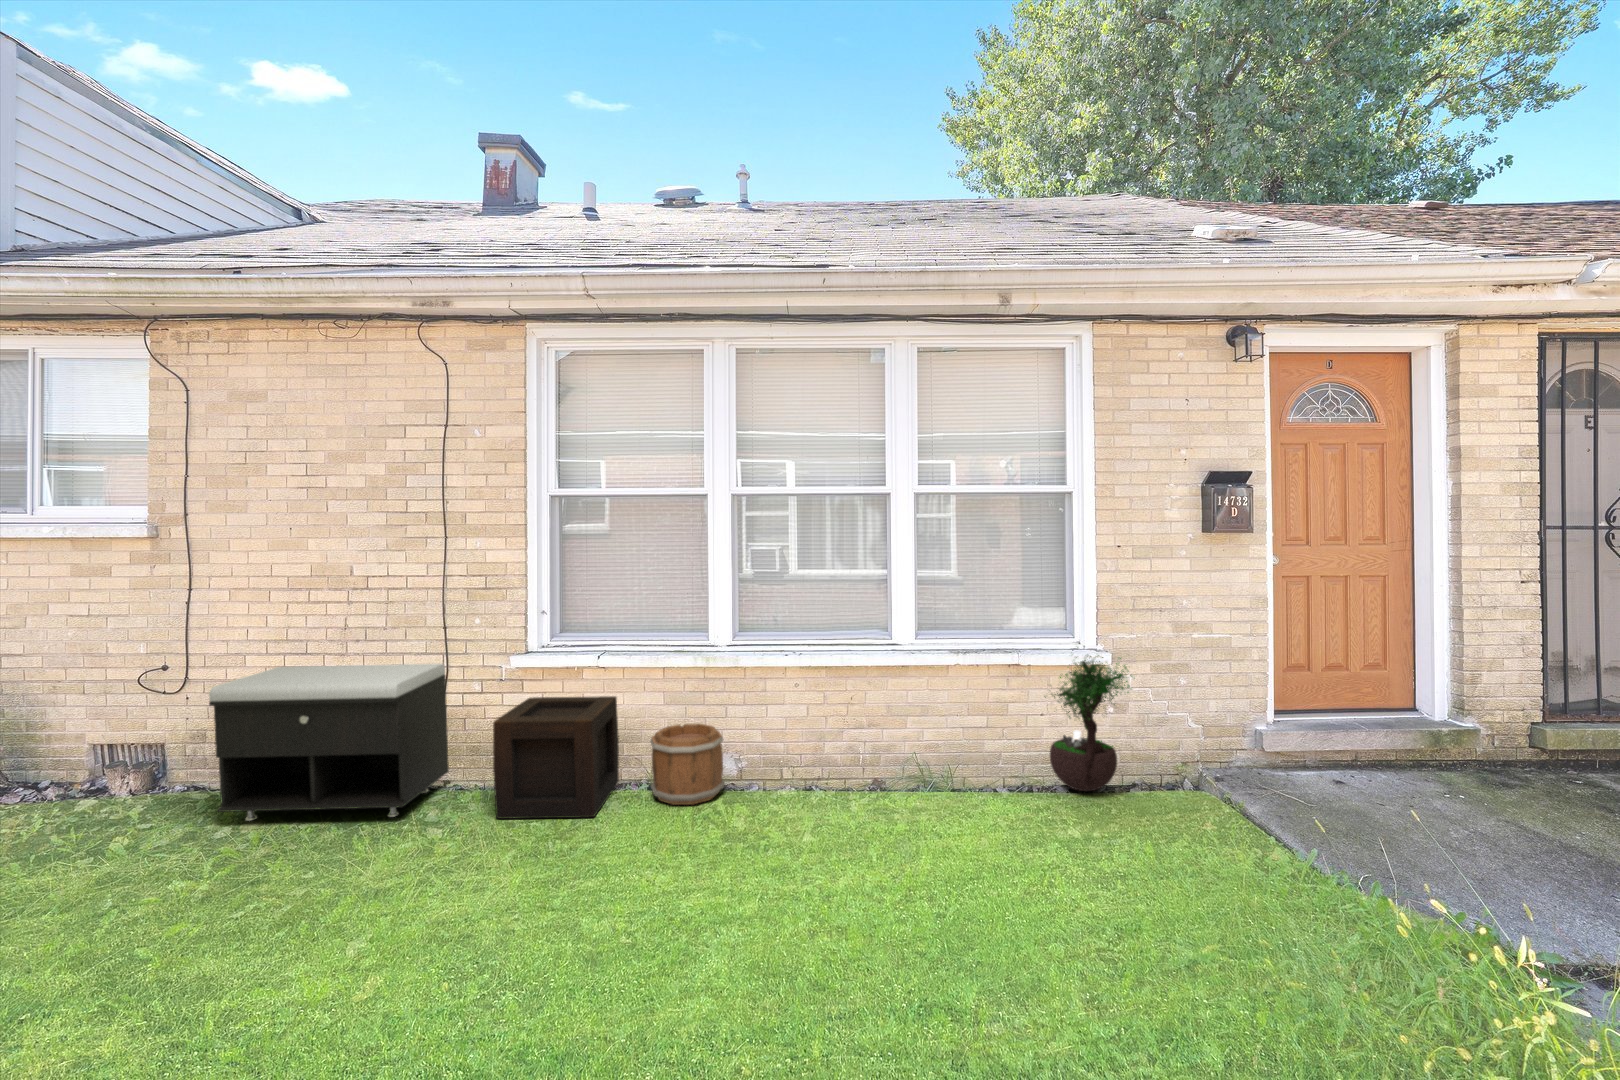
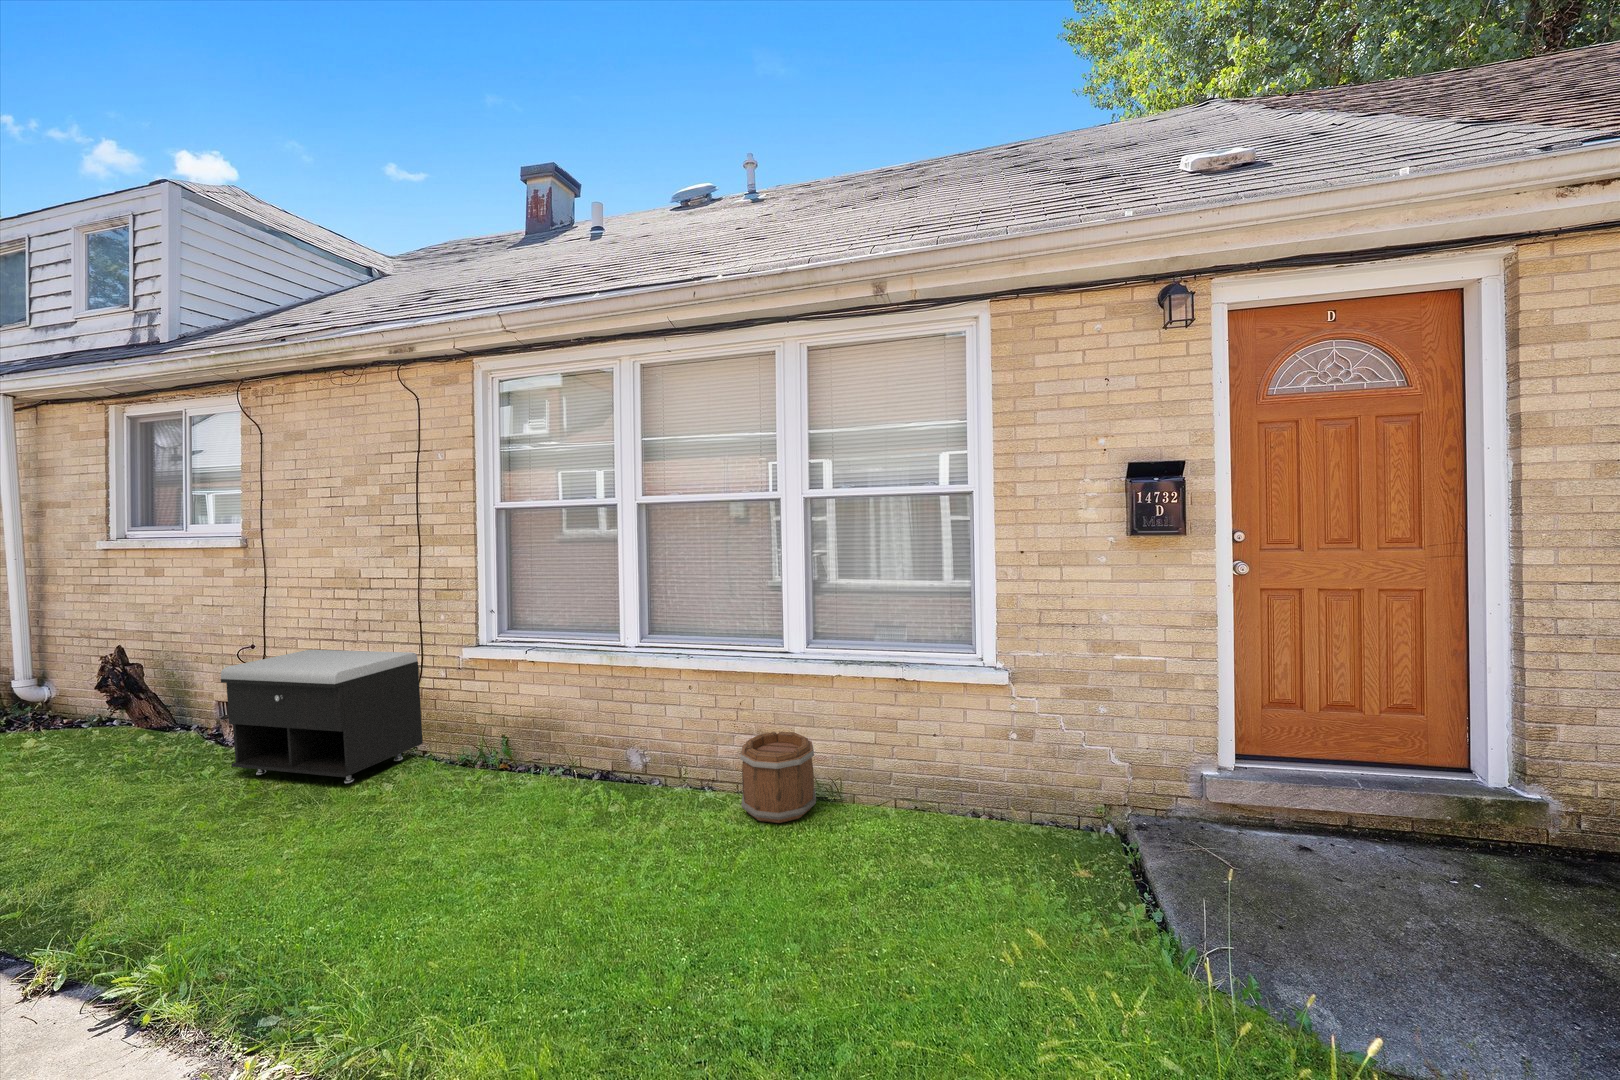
potted tree: present [1045,655,1132,791] -> none [909,666,1014,831]
wooden crate: present [493,696,619,819] -> none [407,685,545,803]
bucket: present [650,723,724,805] -> present [740,732,816,823]

